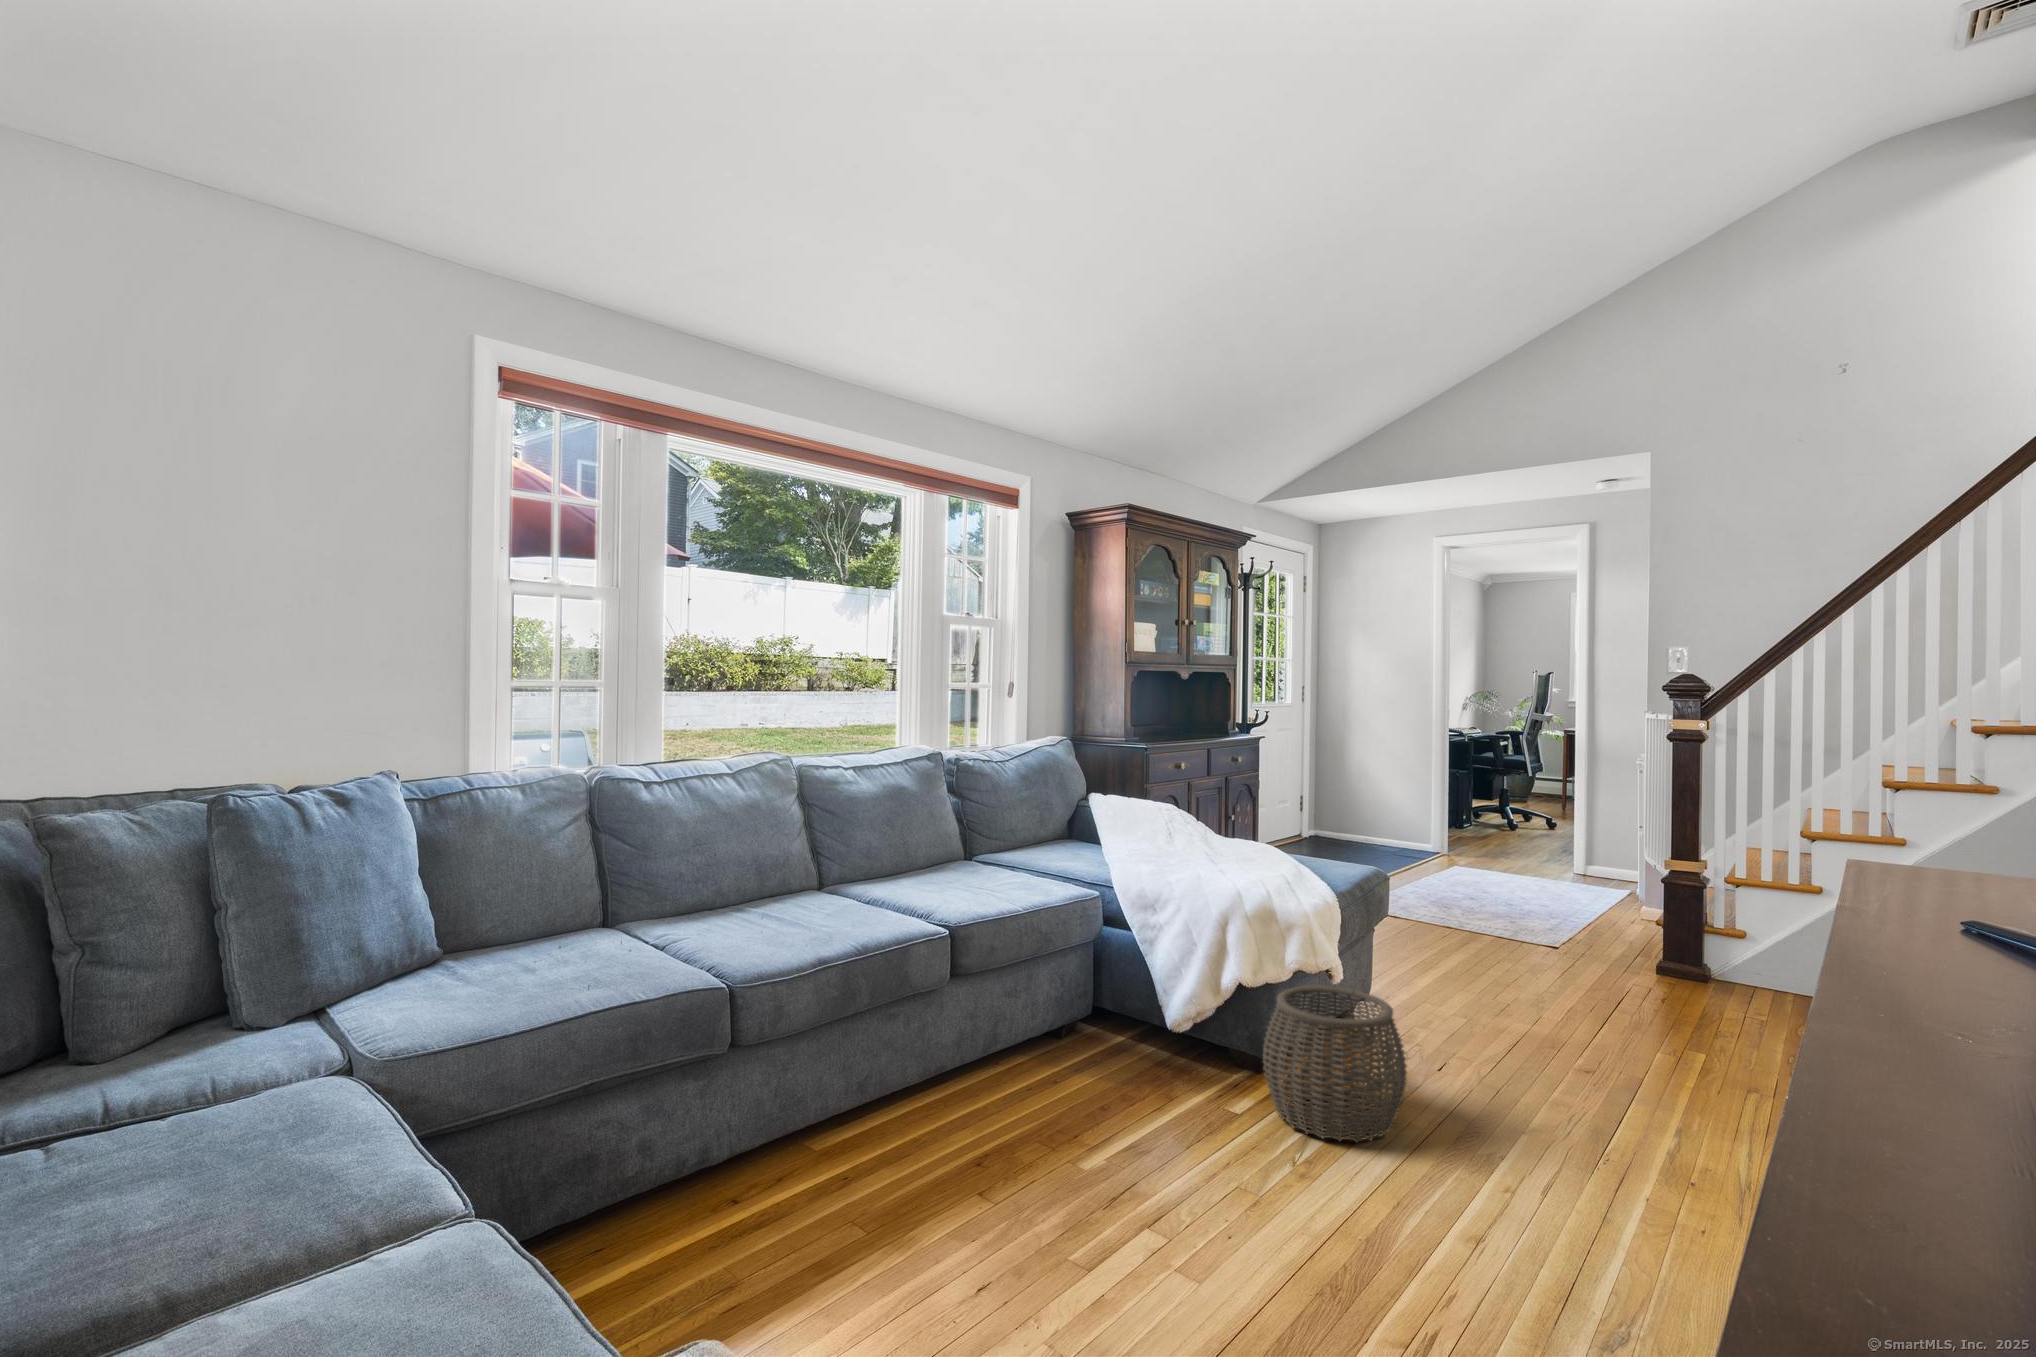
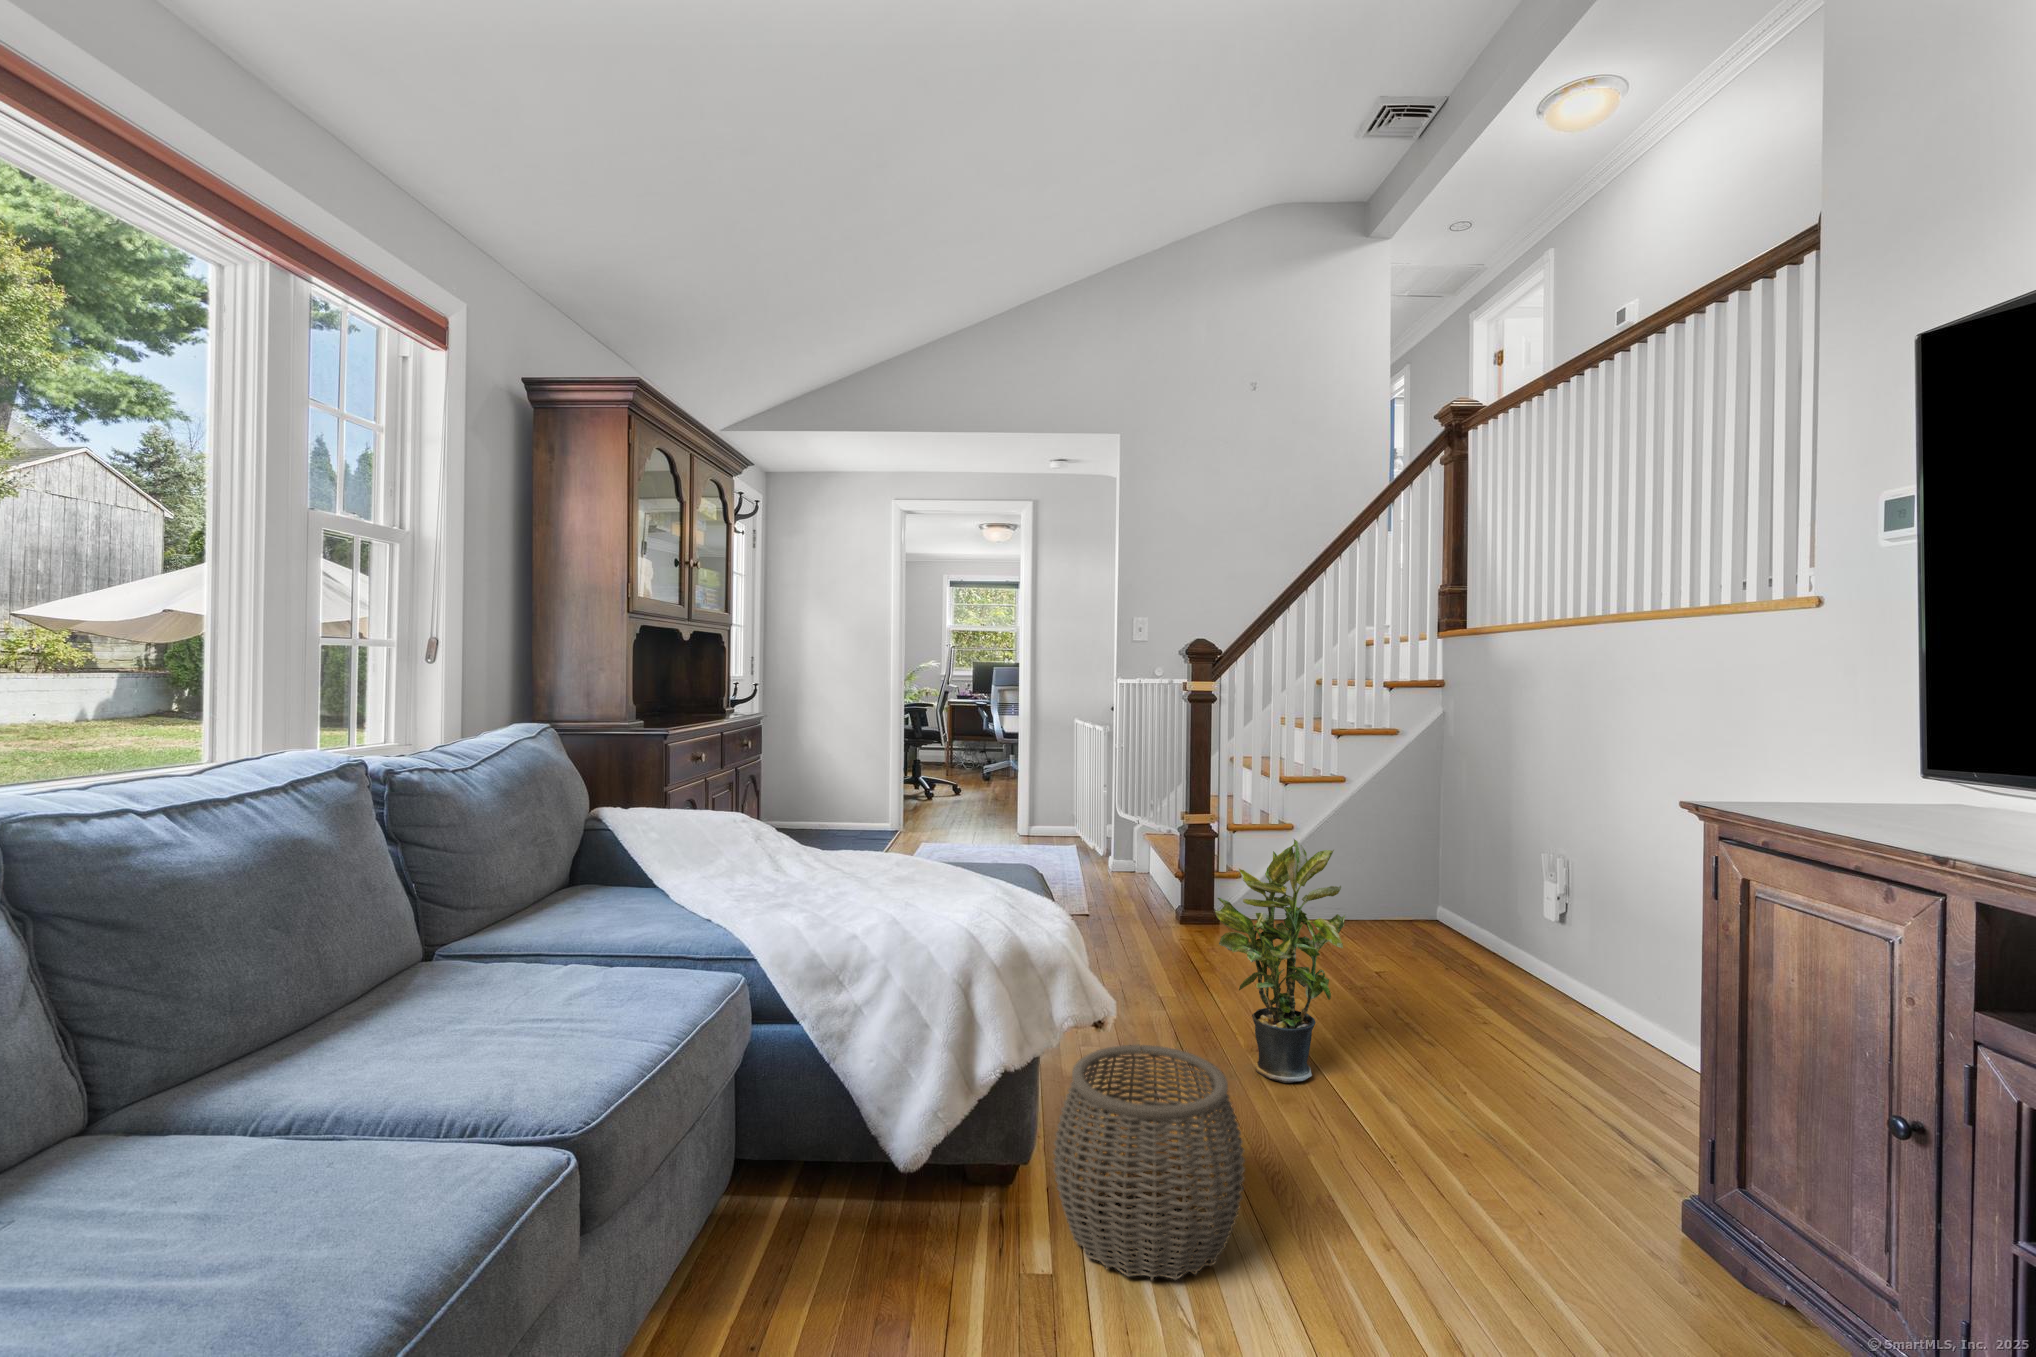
potted plant: none [1522,869,1662,1093] -> present [1215,839,1345,1083]

